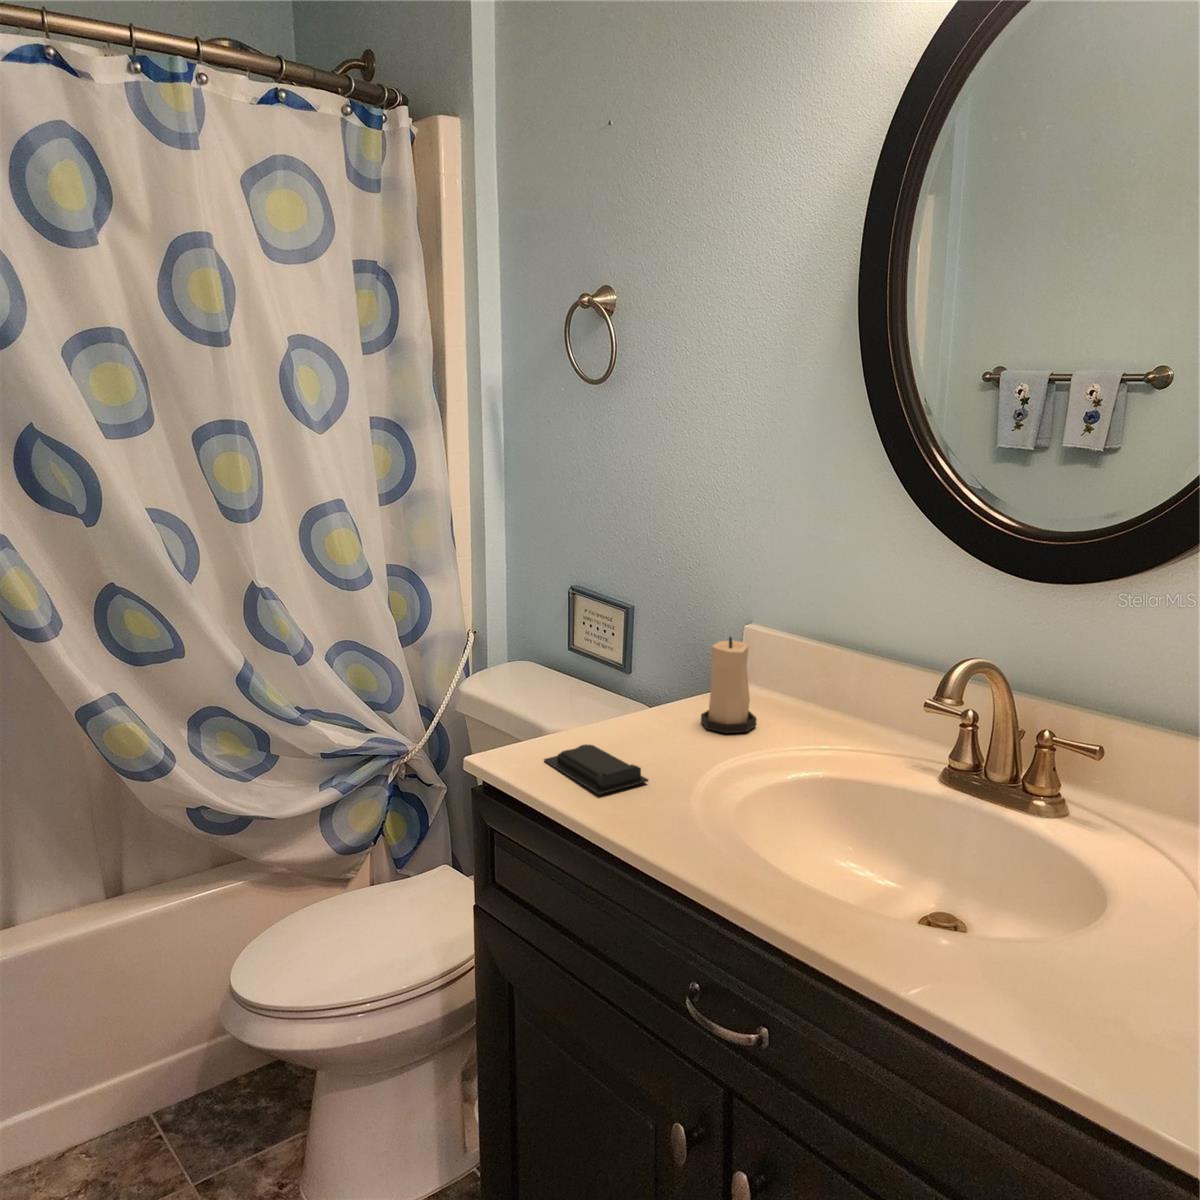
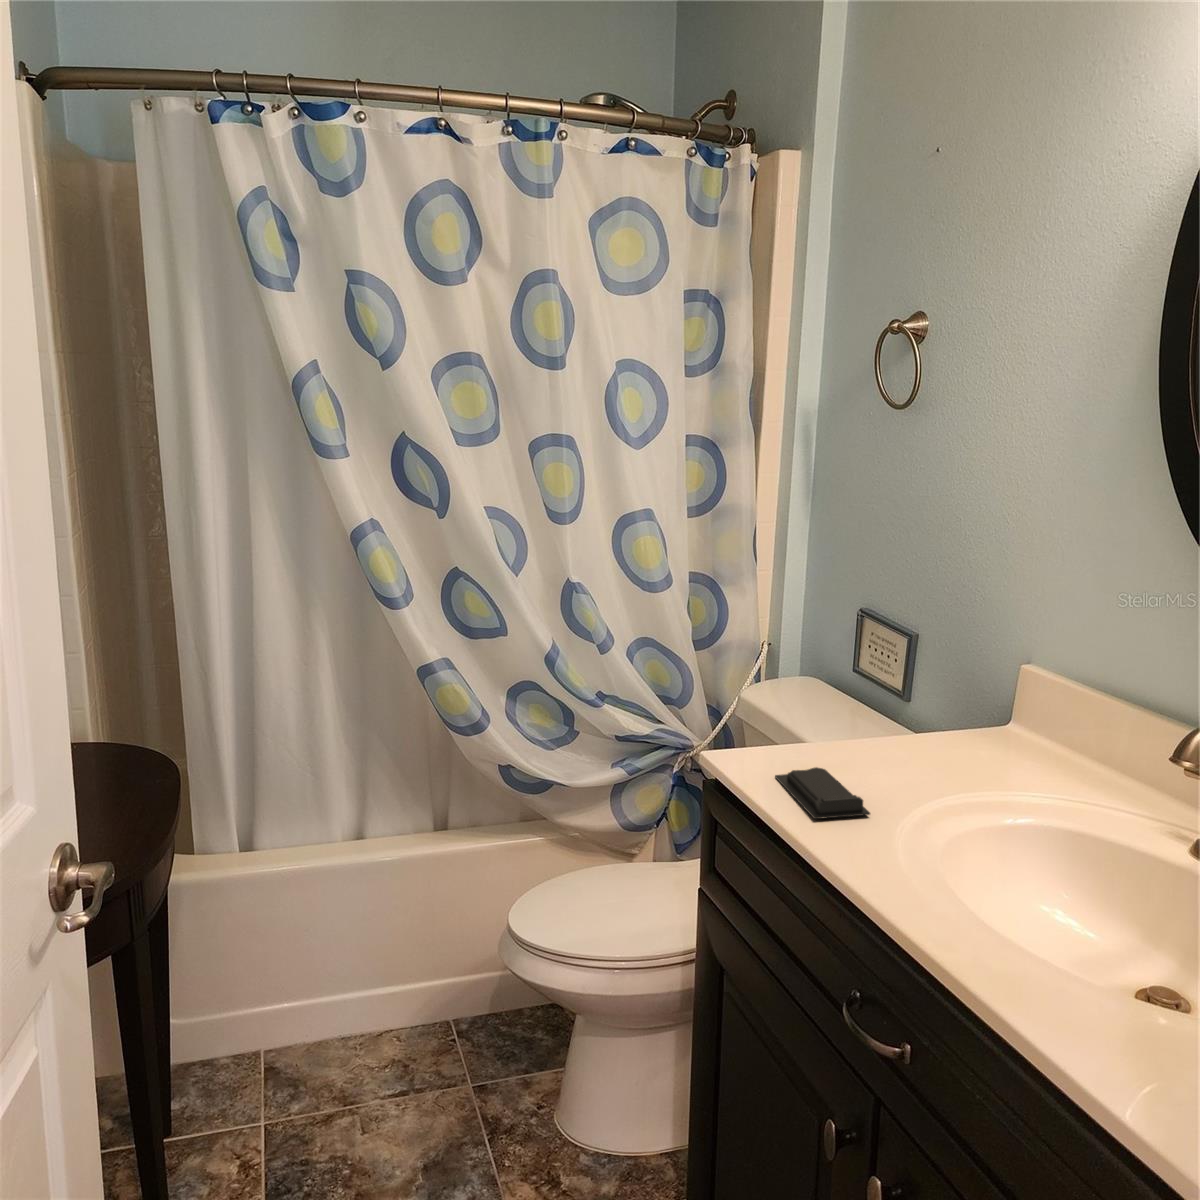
candle: present [701,637,757,733] -> none [953,679,1014,782]

